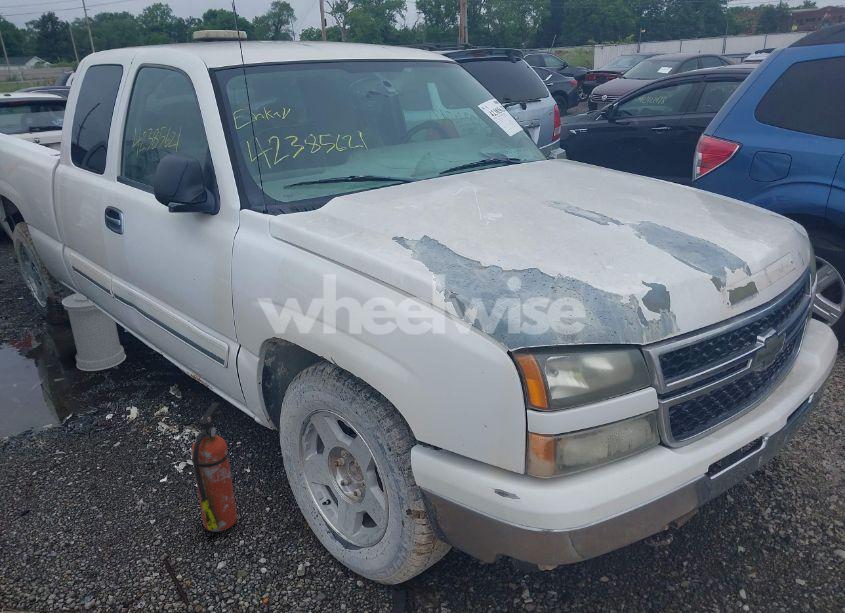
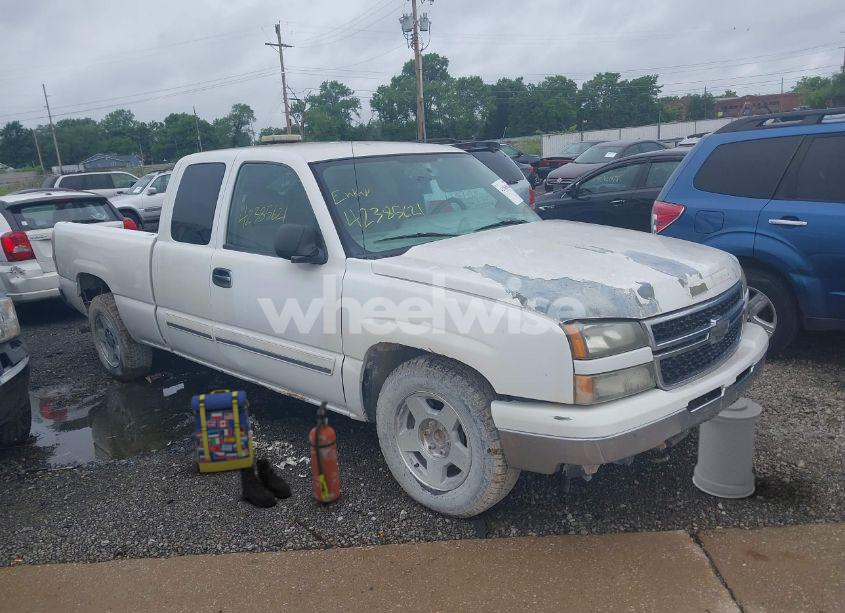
trash can: present [62,293,126,371] -> present [693,397,761,498]
backpack: none [63,367,155,469] -> present [191,390,254,472]
boots: none [109,465,177,533] -> present [240,458,291,507]

